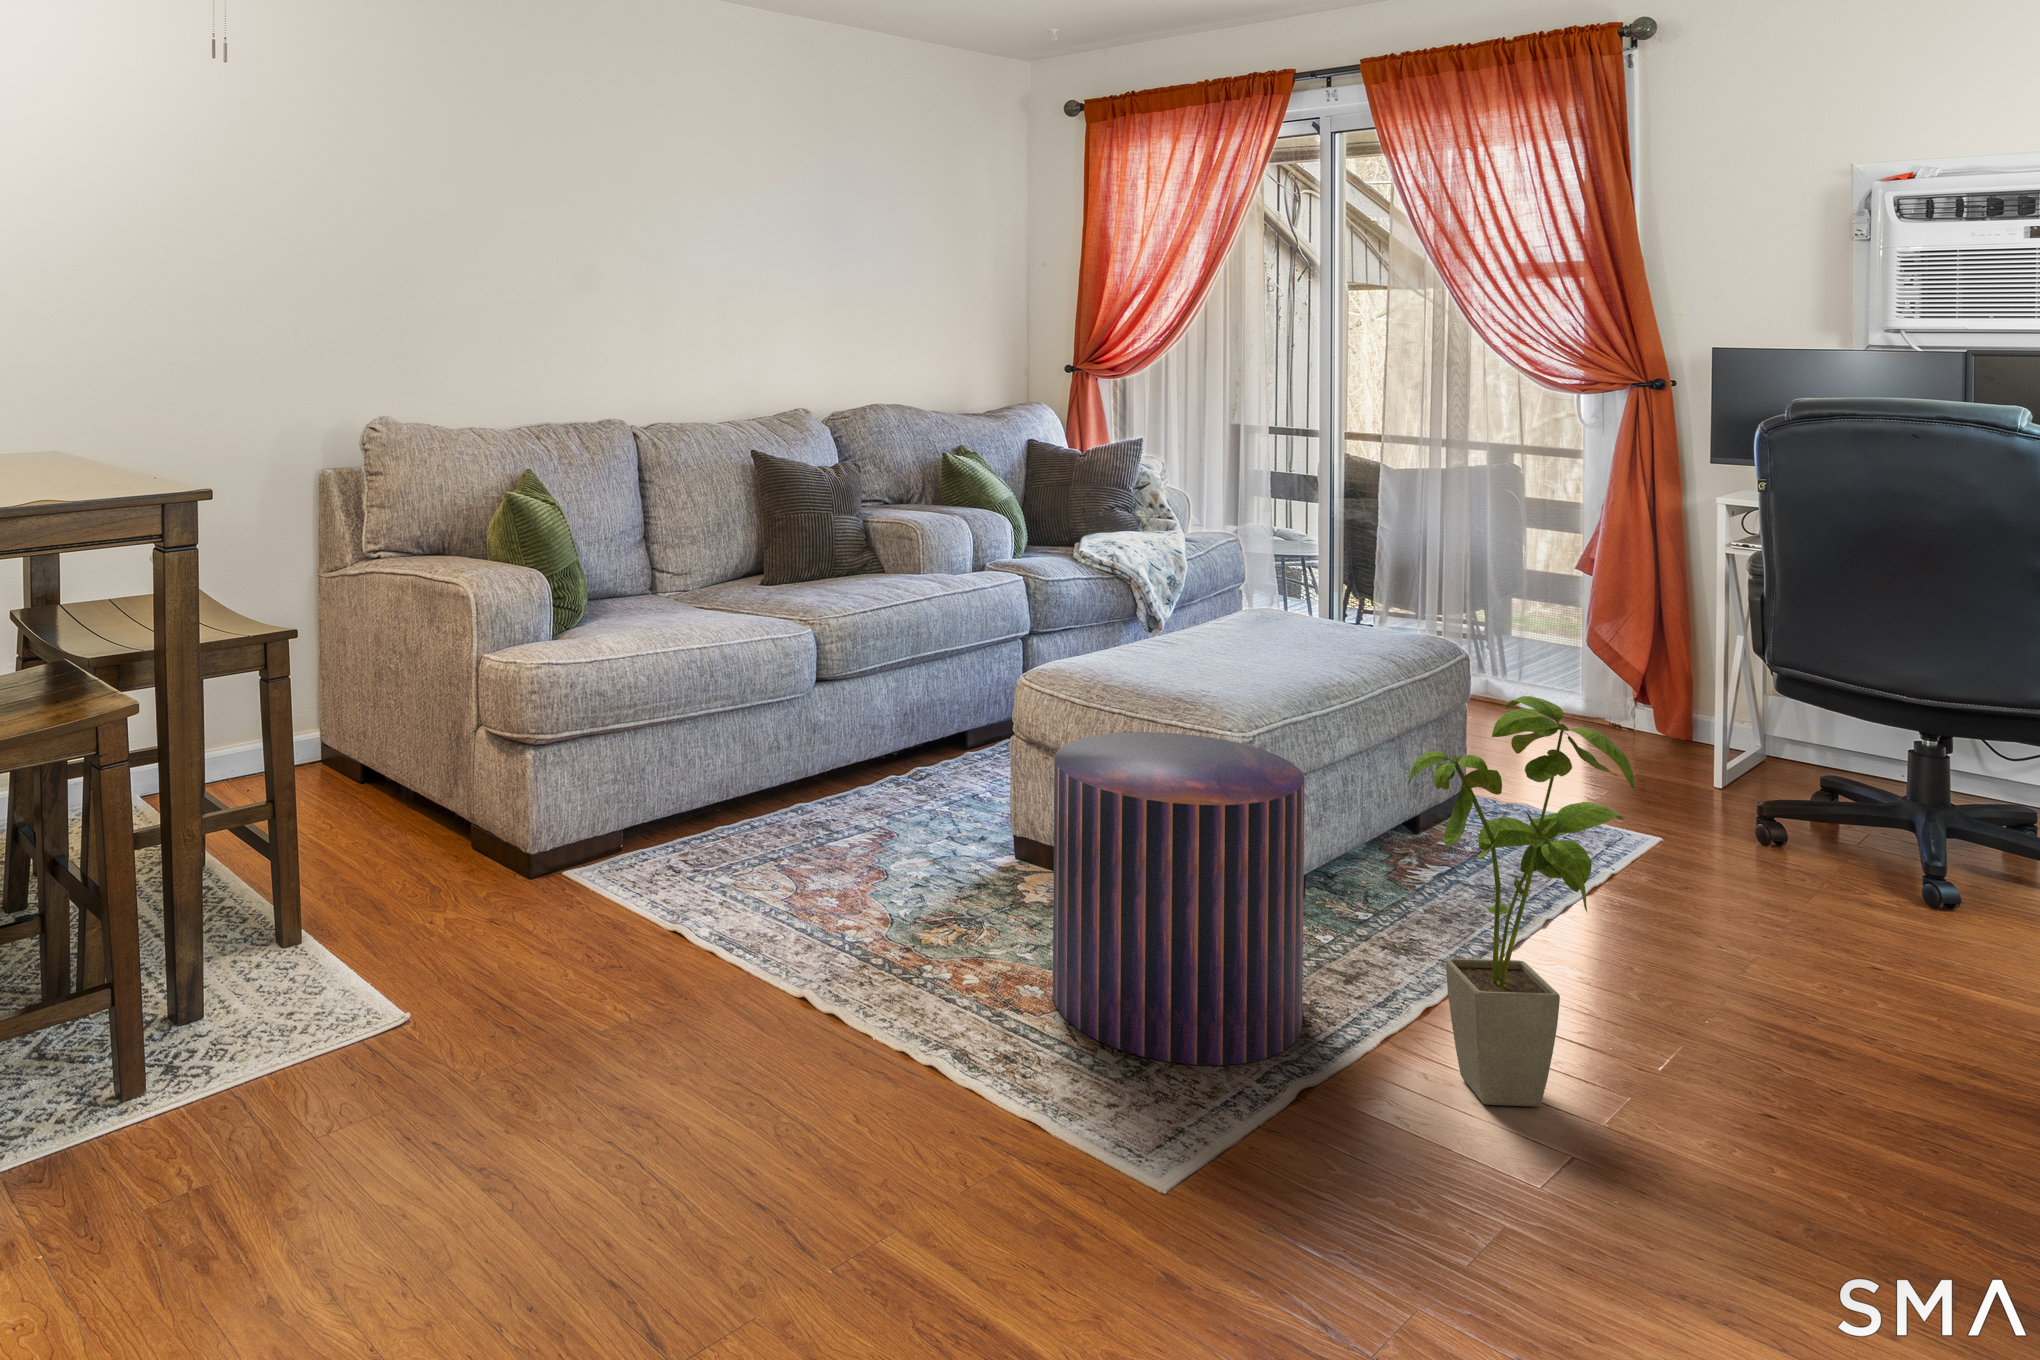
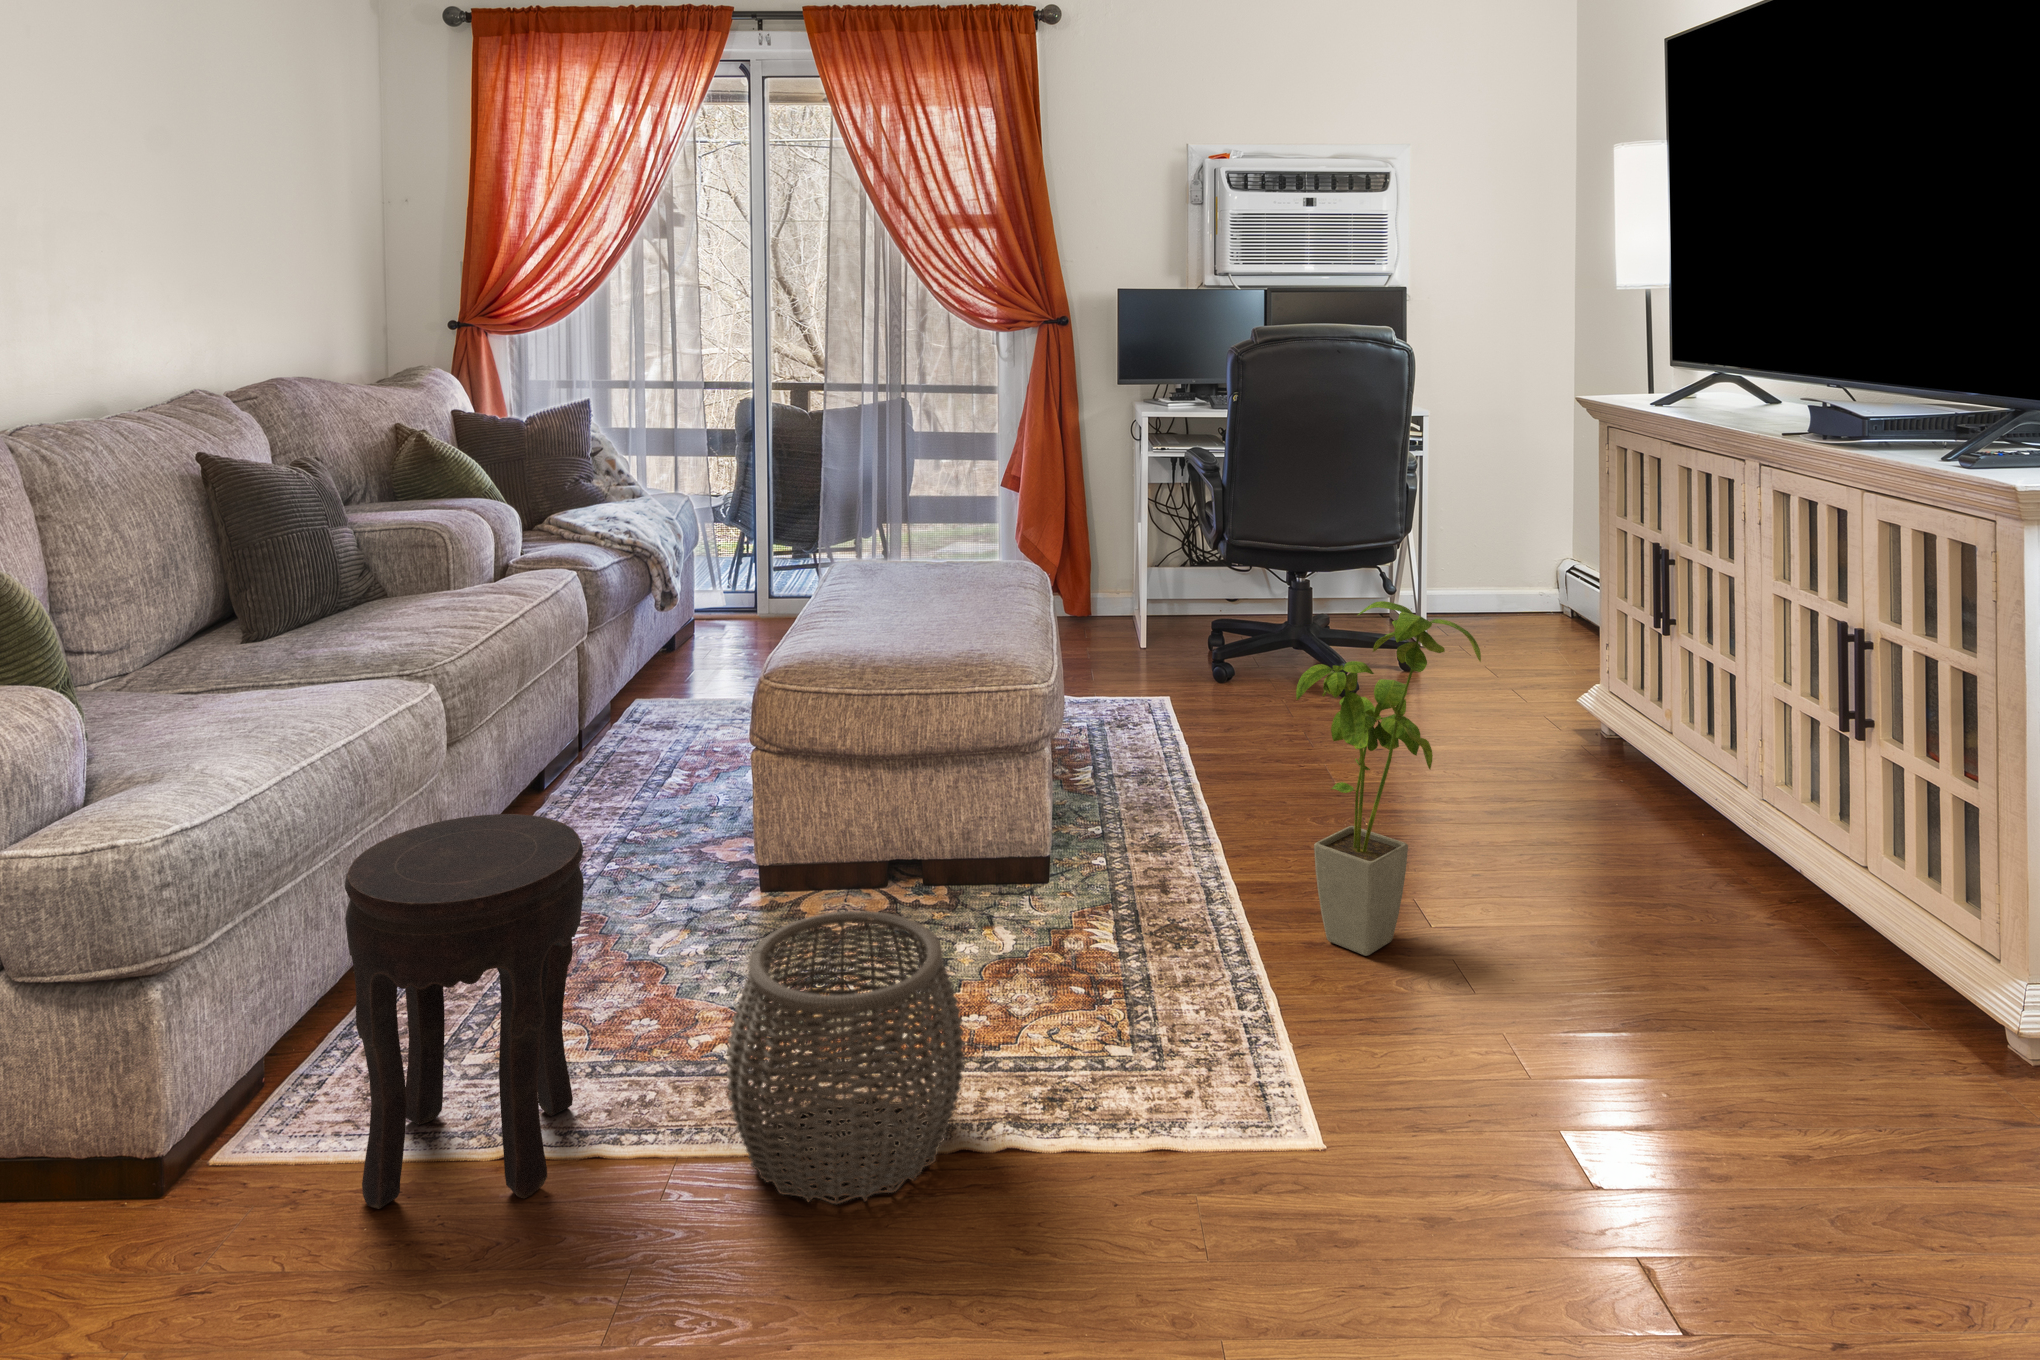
side table: none [573,696,727,960] -> present [345,814,584,1209]
pouf: present [1053,732,1305,1065] -> none [966,699,1211,1041]
woven basket: none [744,831,936,1055] -> present [726,911,964,1204]

